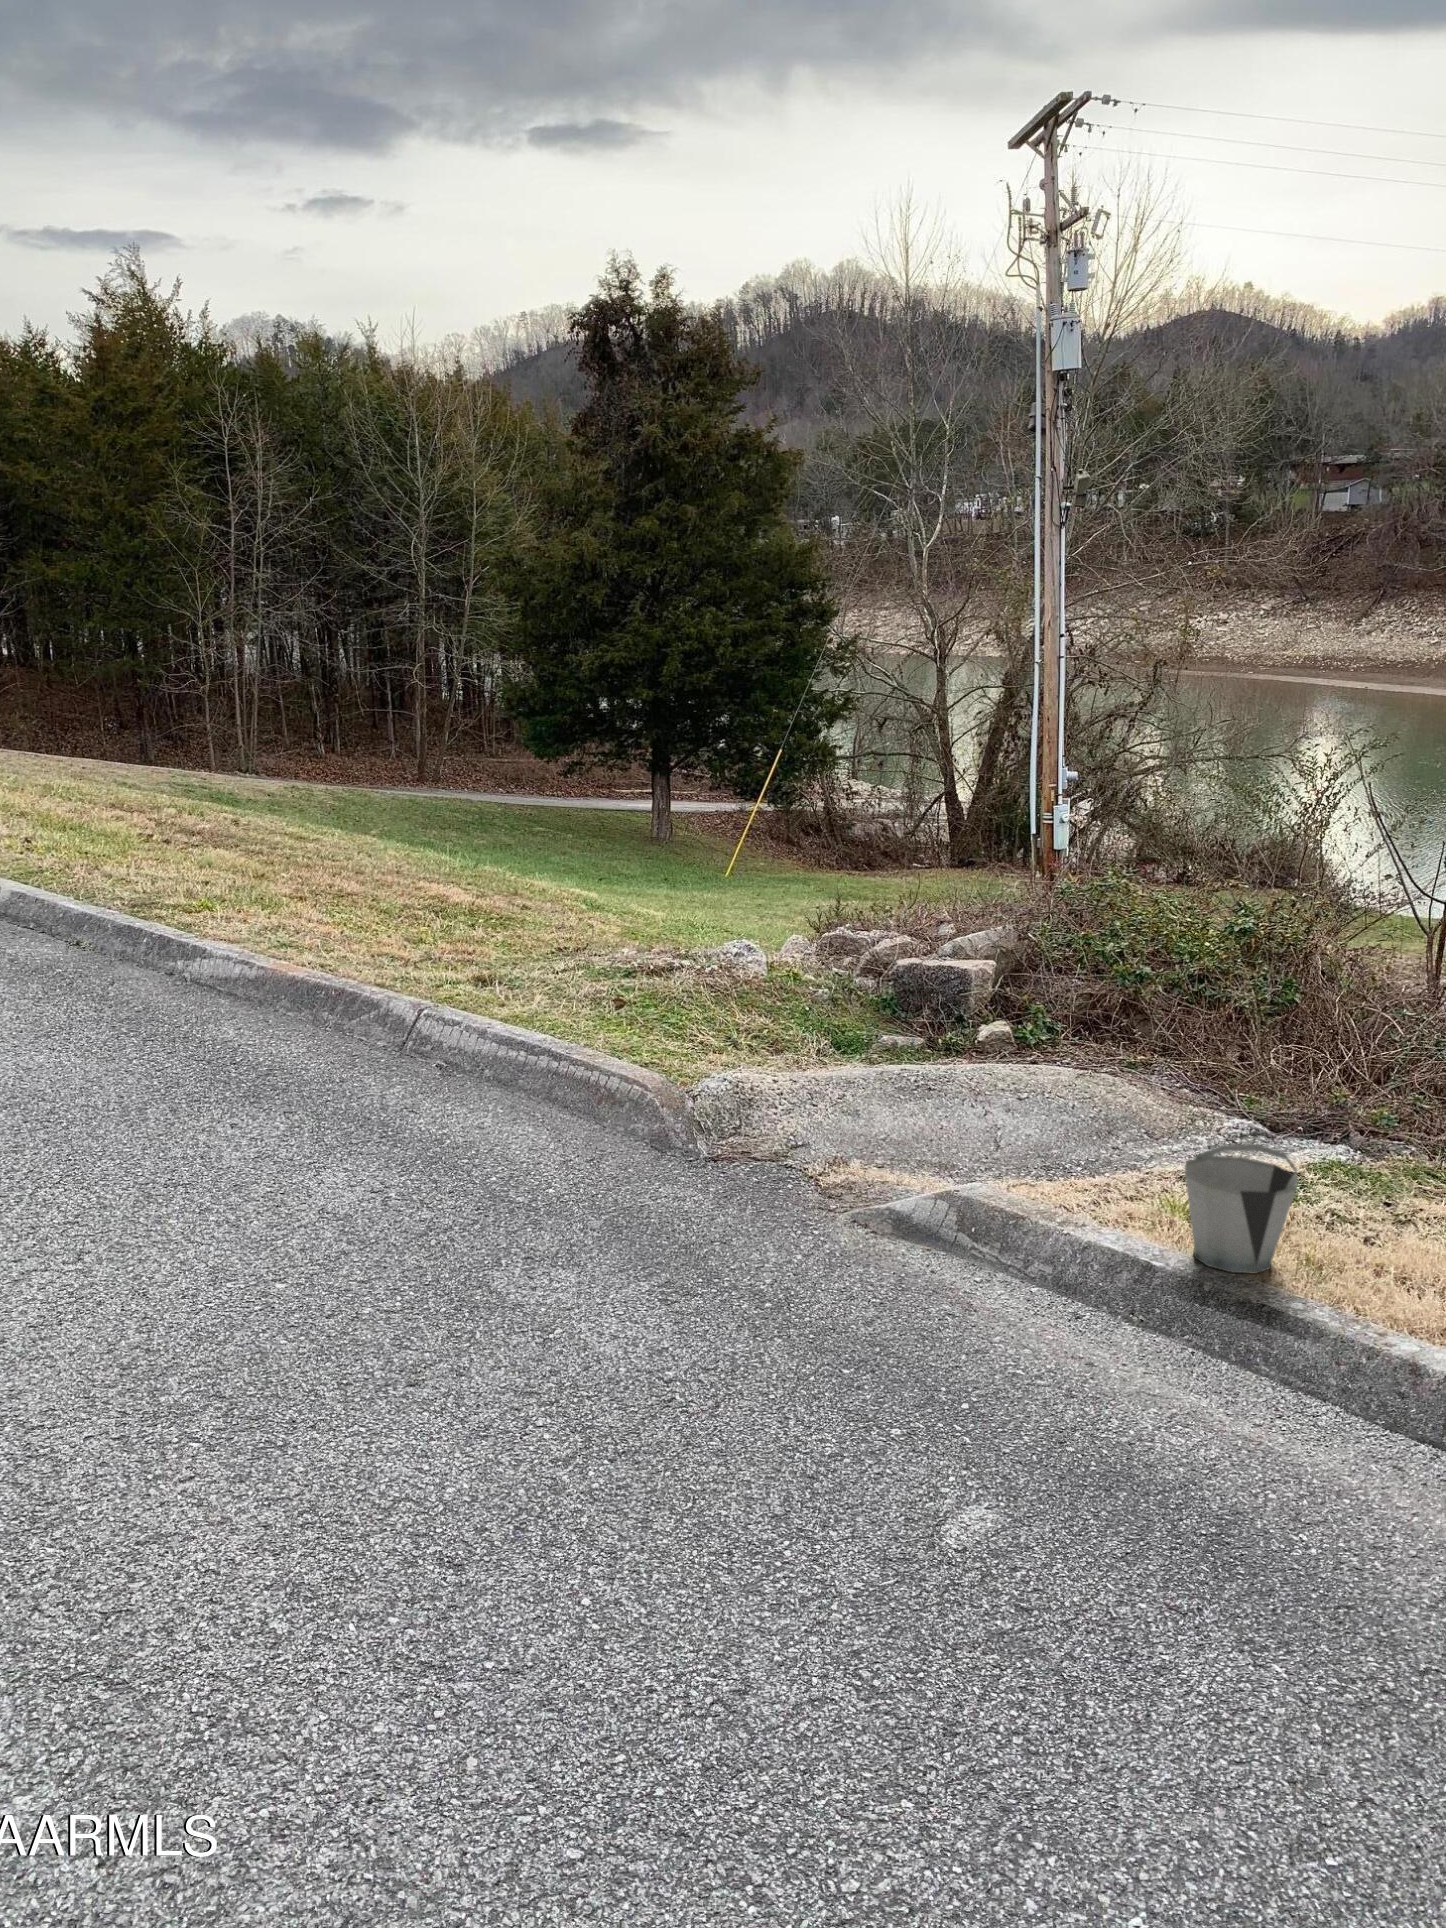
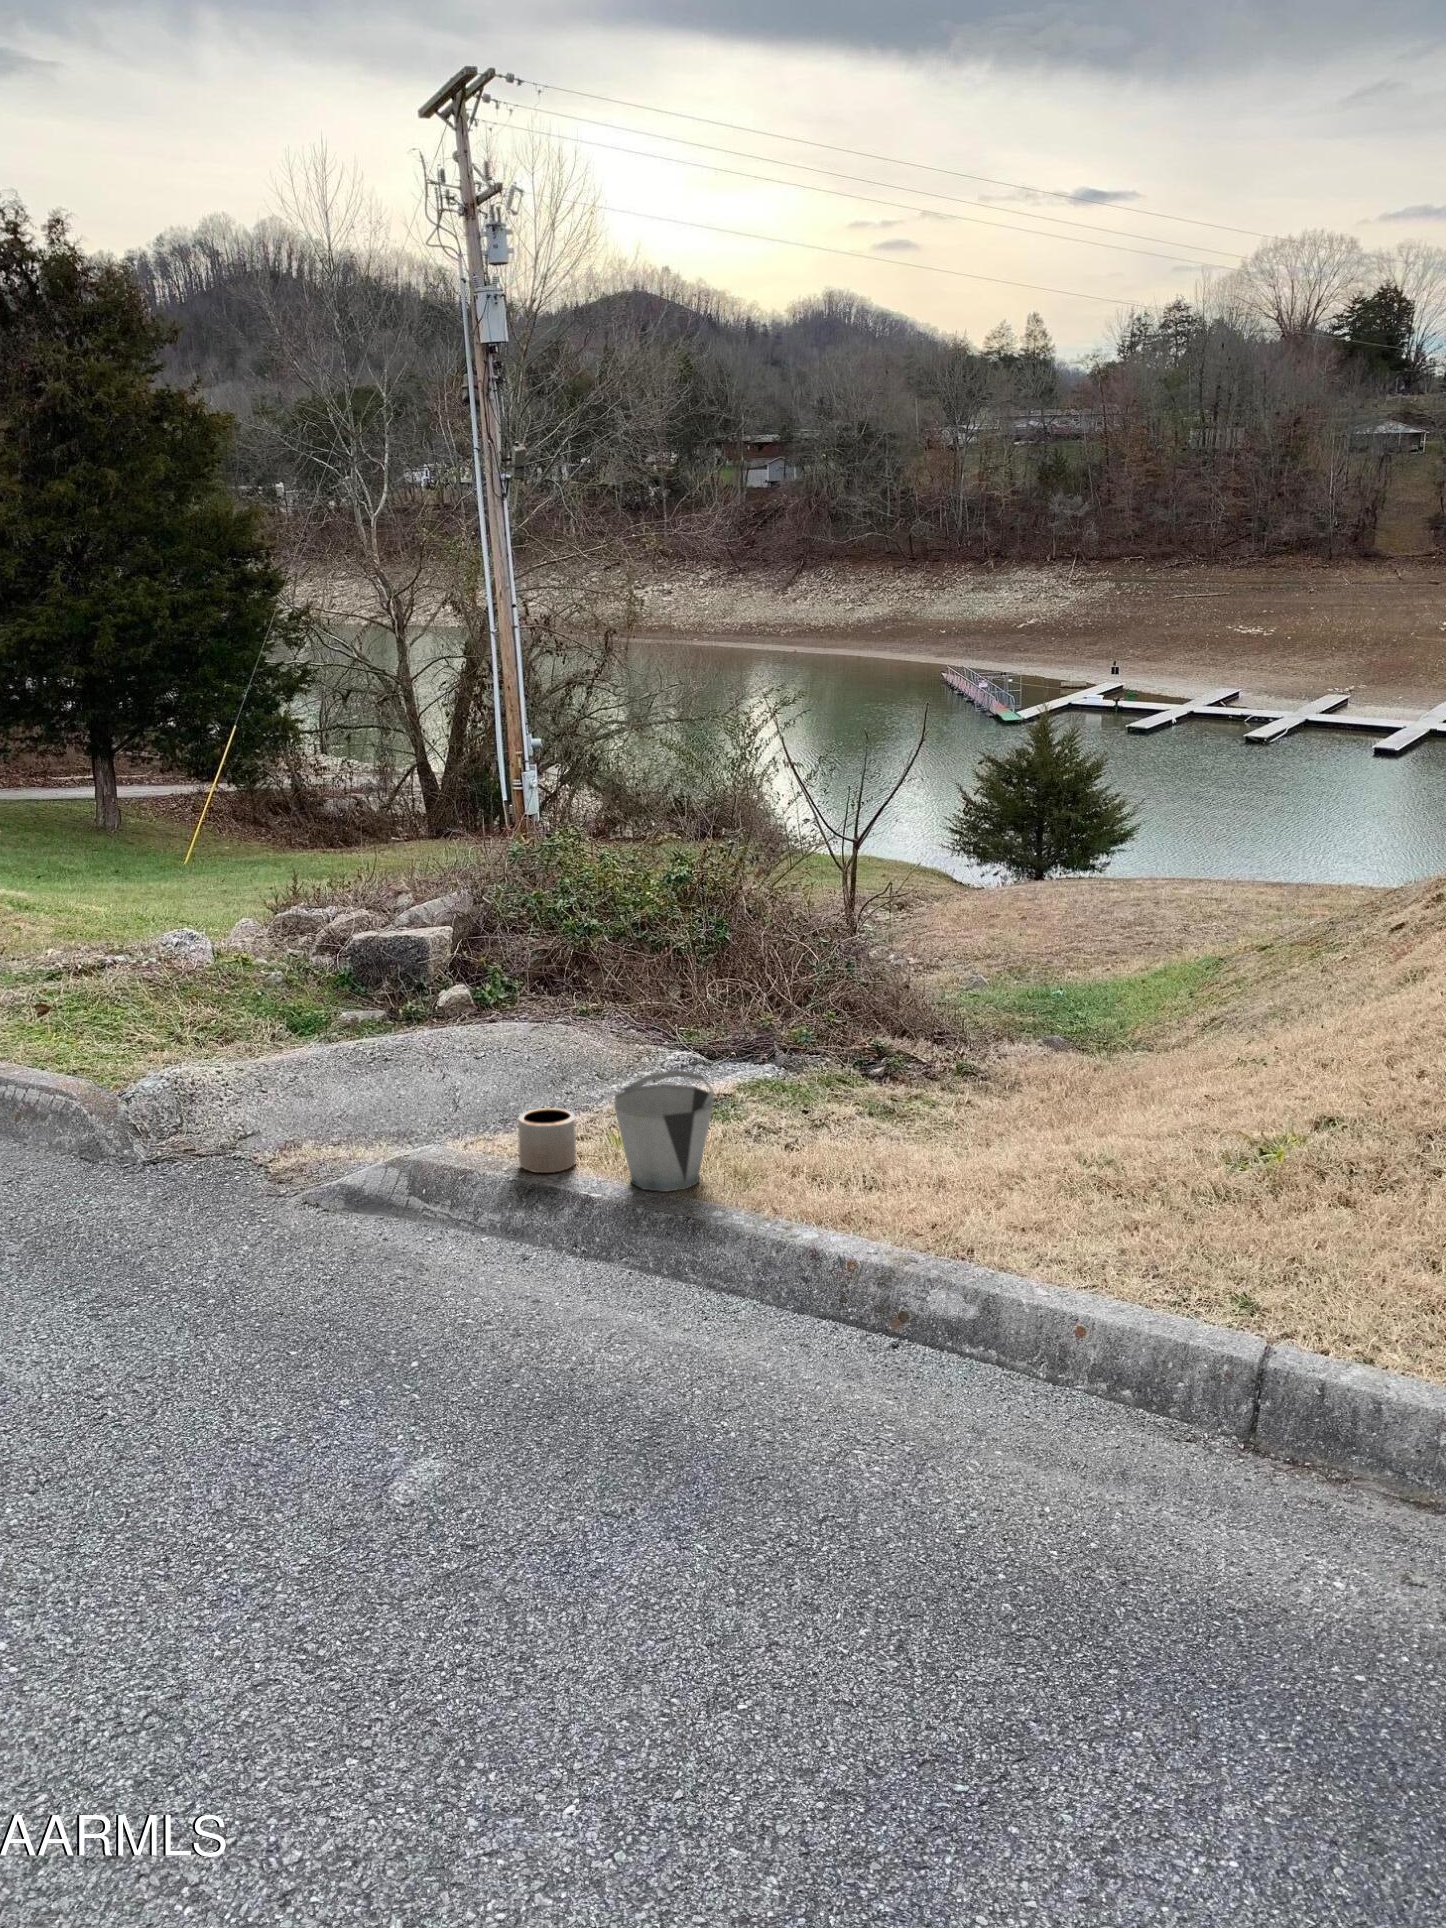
planter: none [1072,1164,1137,1233] -> present [518,1108,577,1173]

